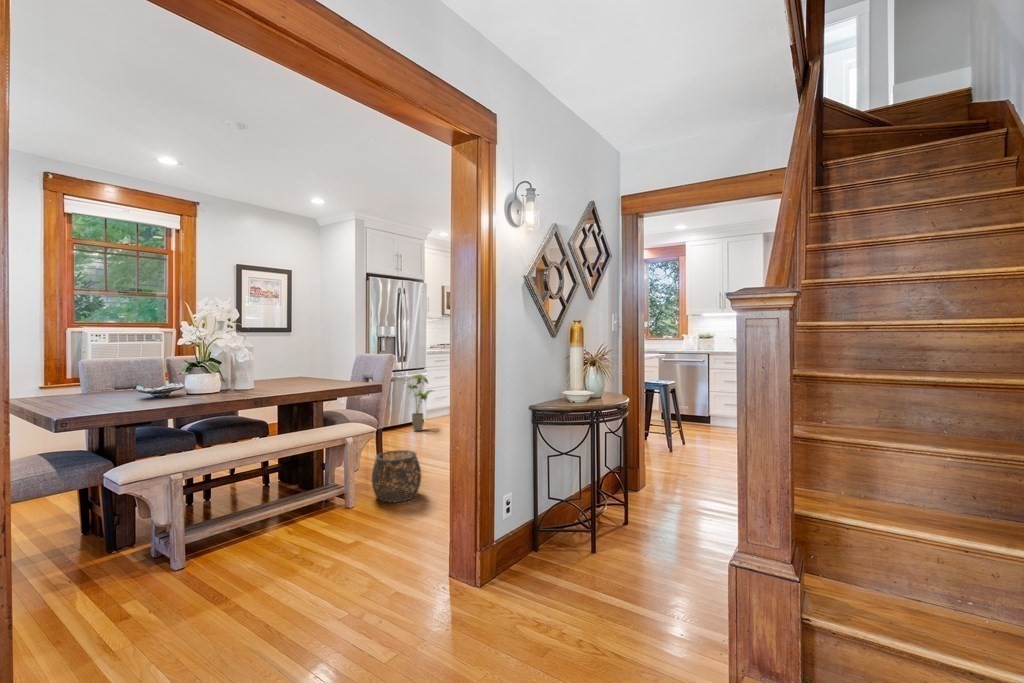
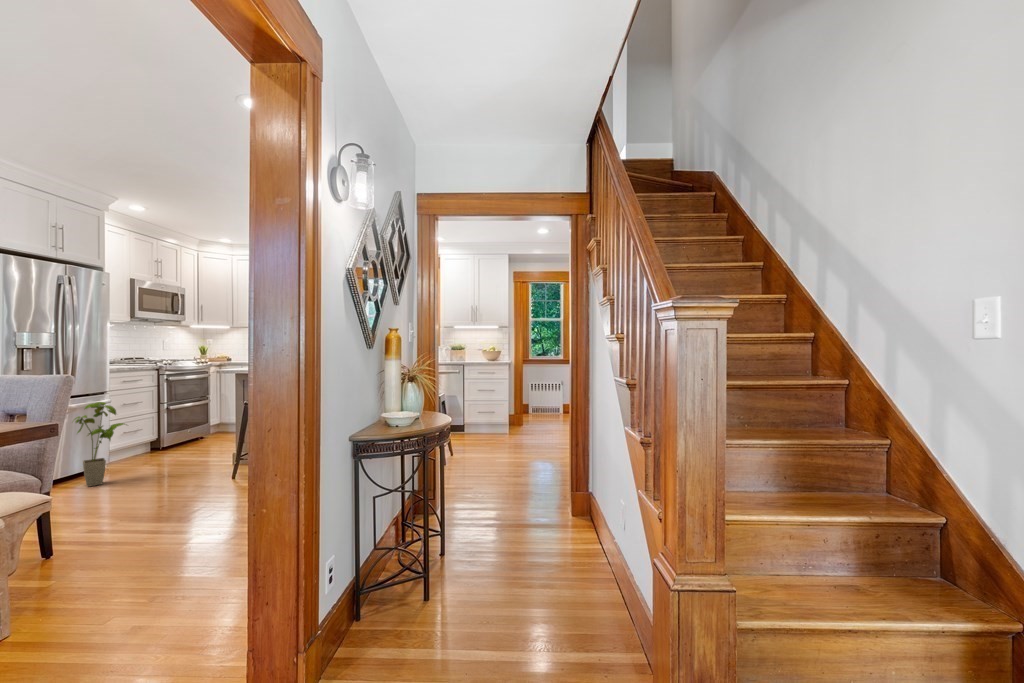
woven basket: present [372,450,421,503] -> none [42,521,144,614]

